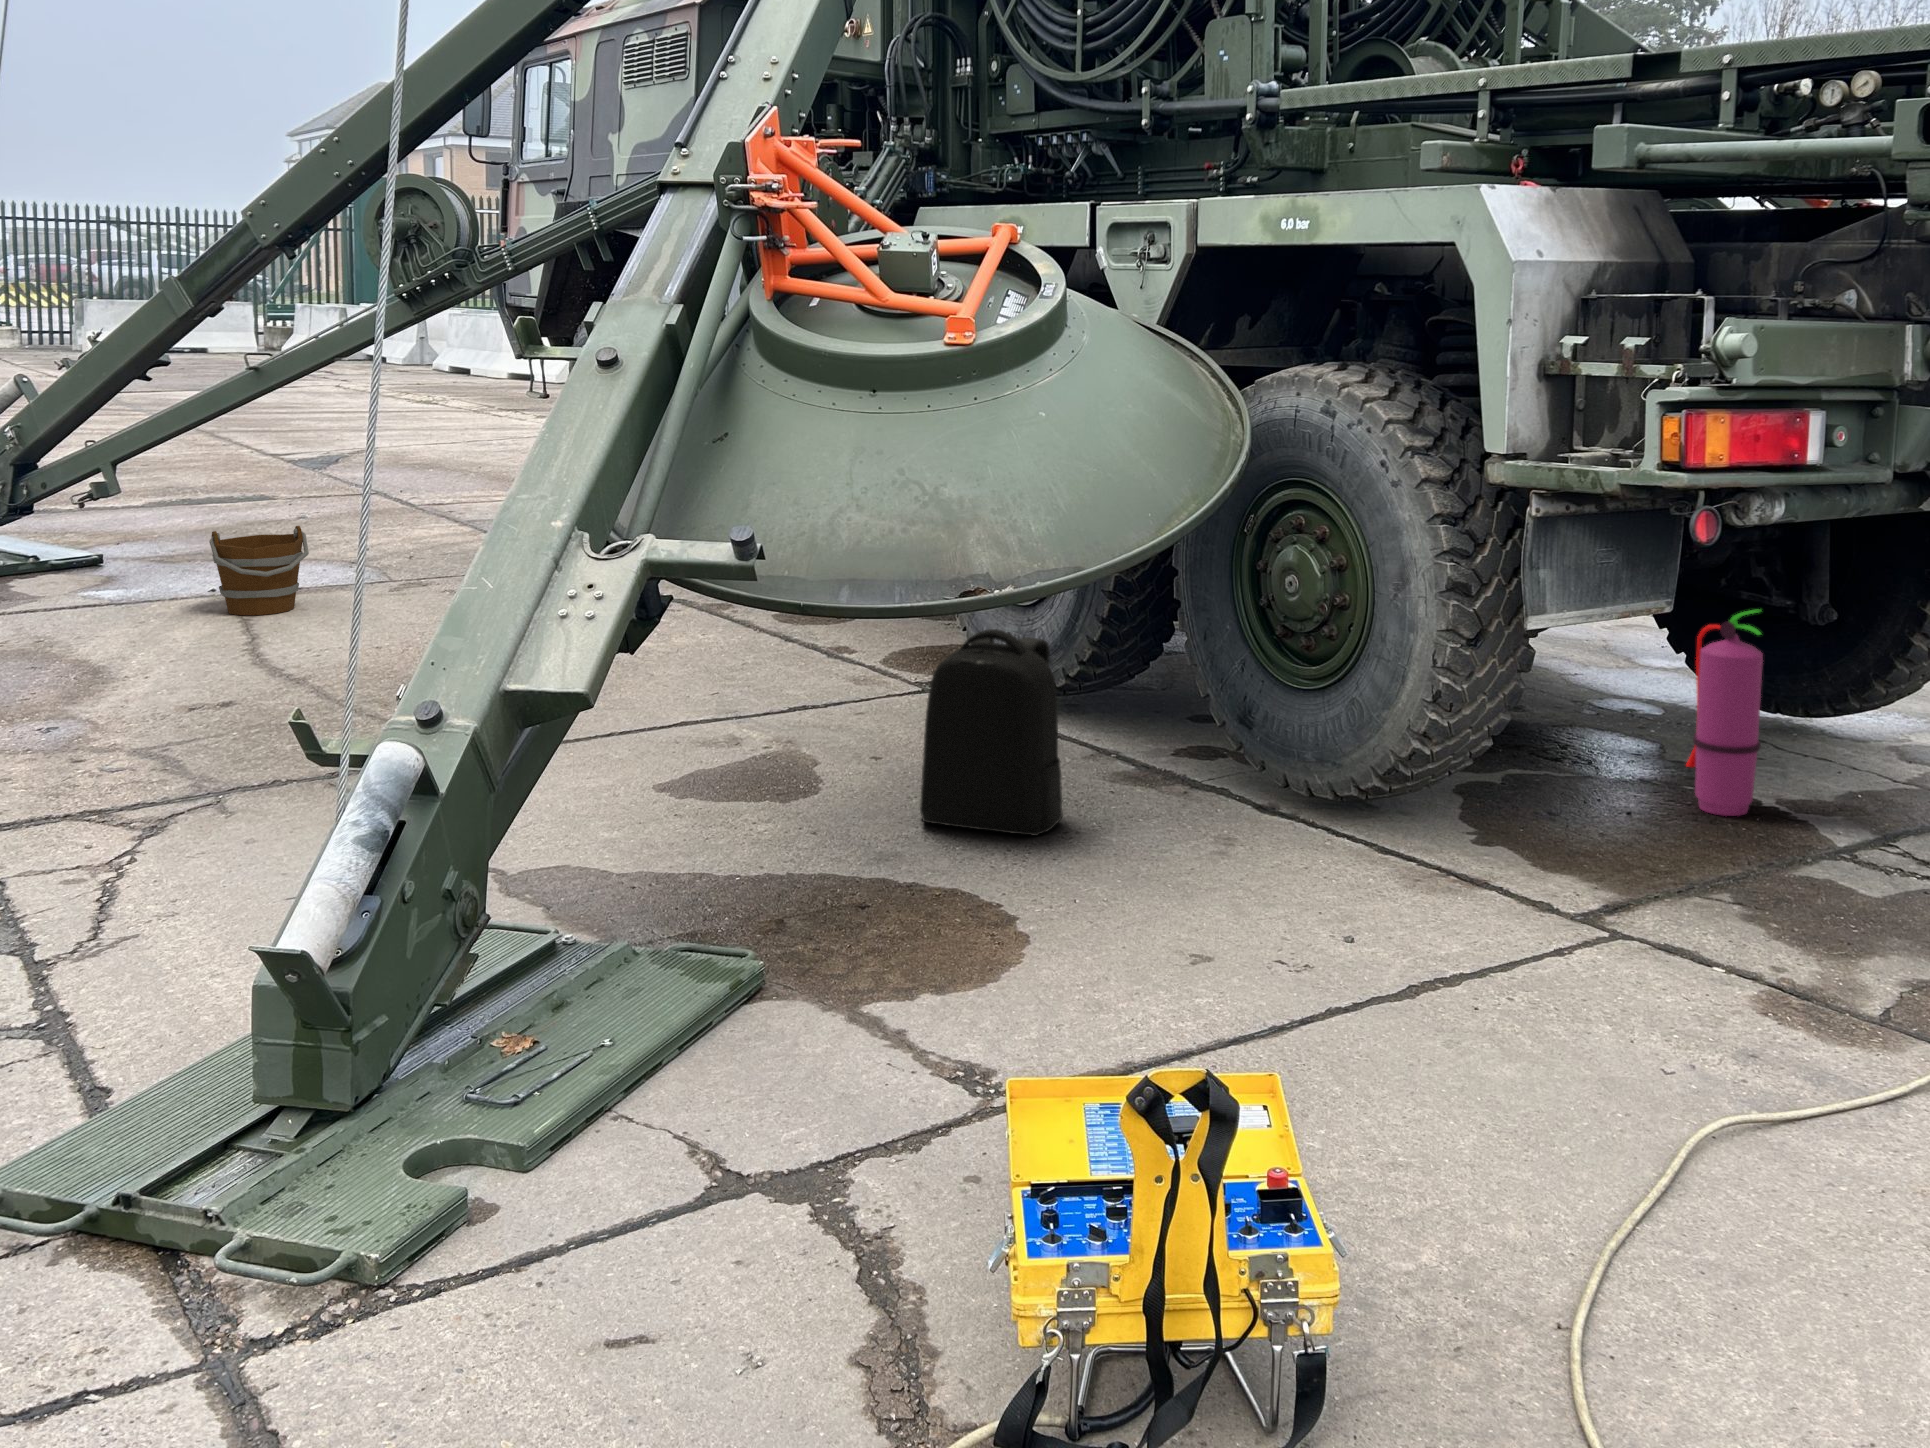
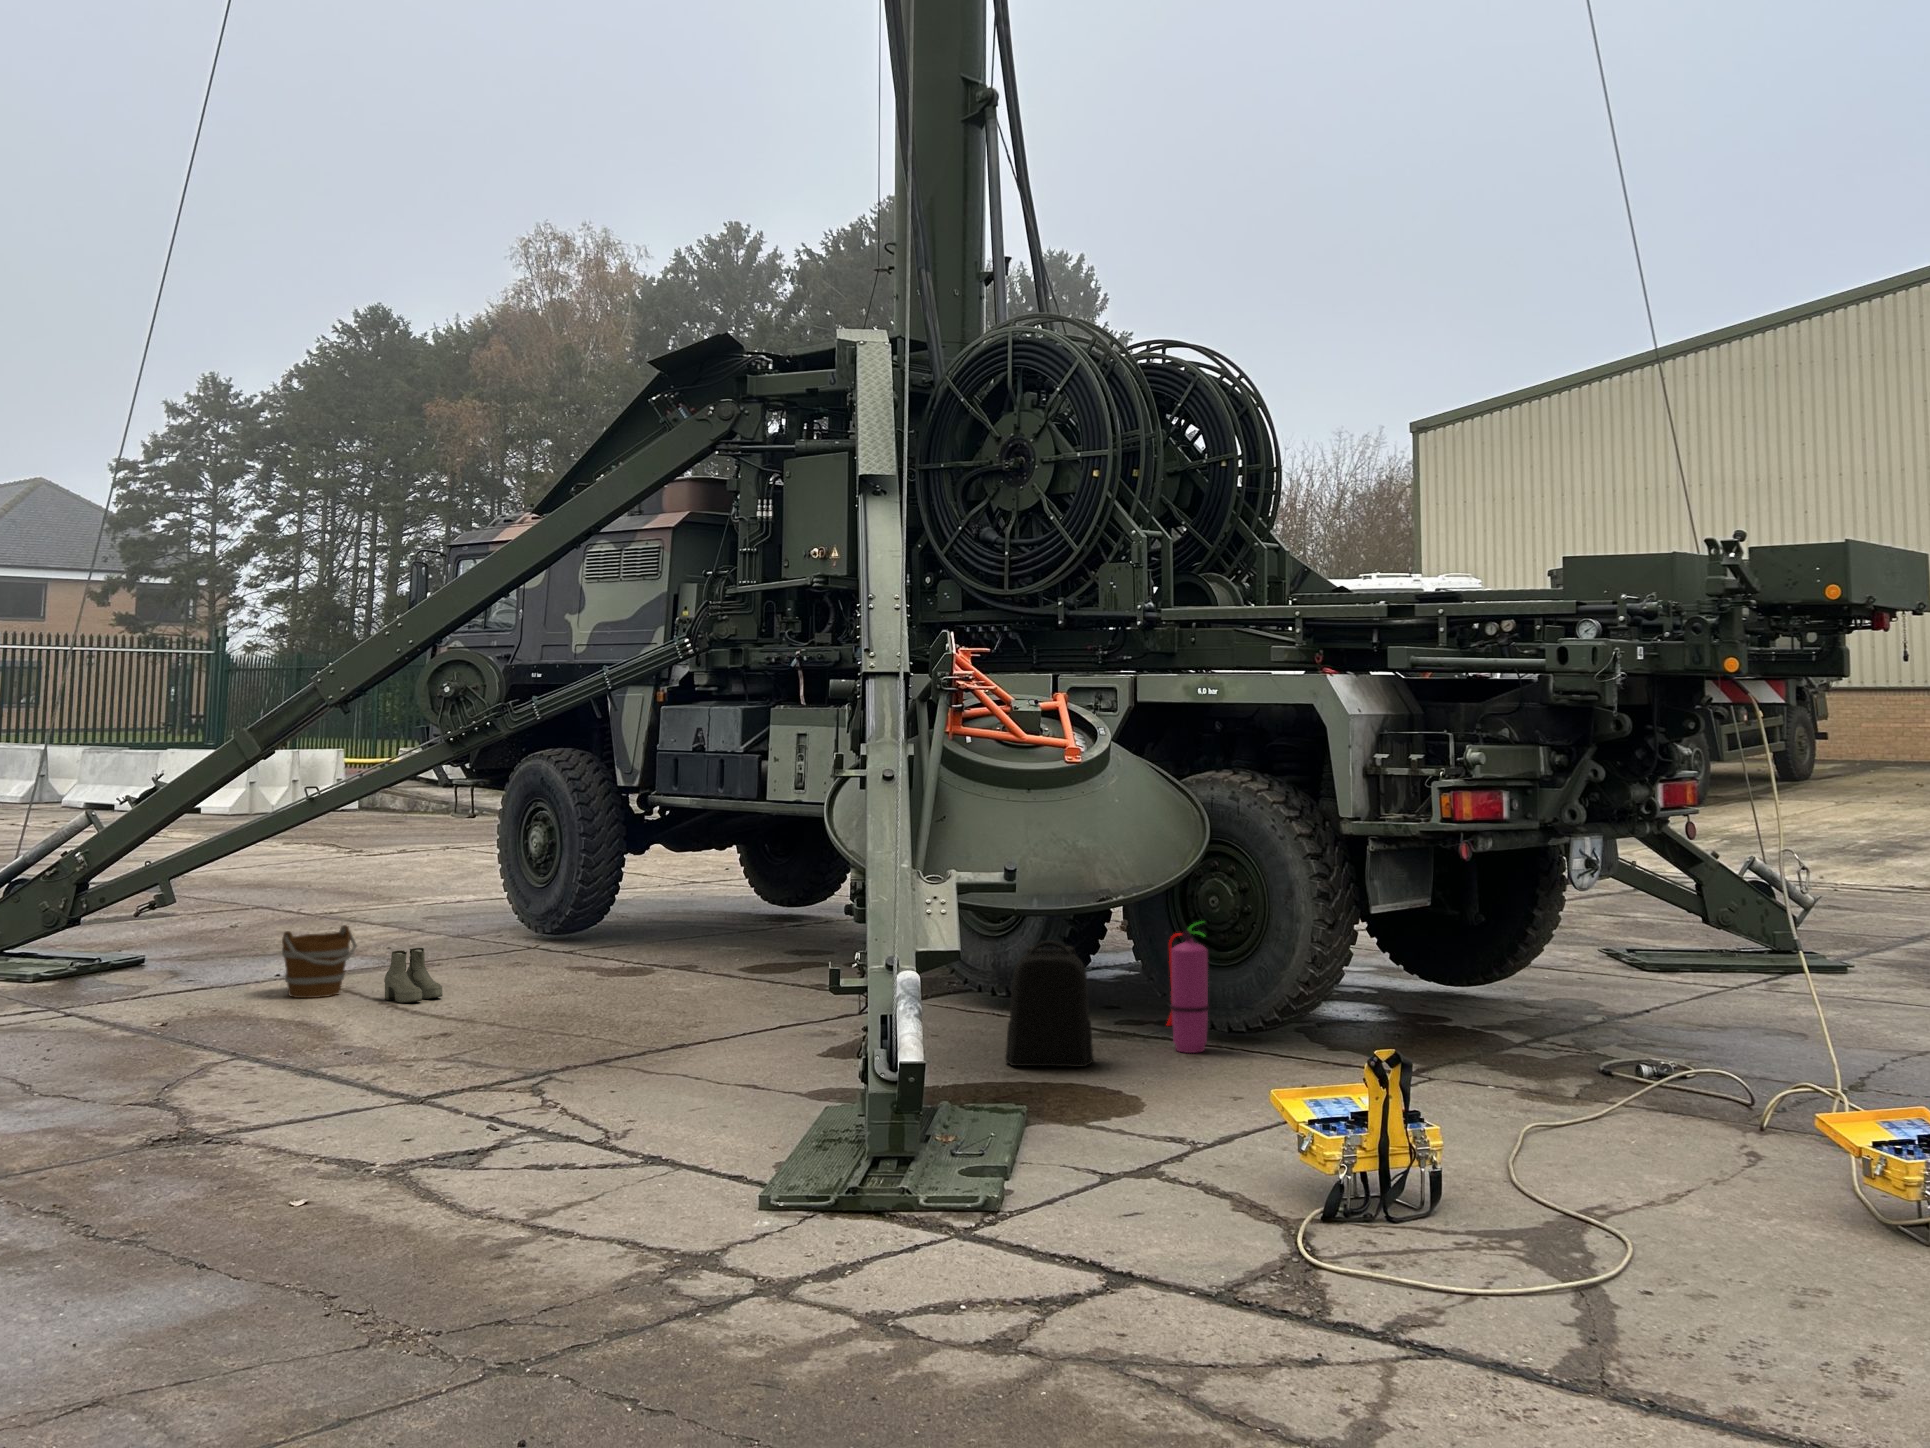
boots: none [317,560,386,631] -> present [384,948,443,1003]
fire extinguisher: present [1686,609,1763,816] -> present [1167,921,1209,1053]

